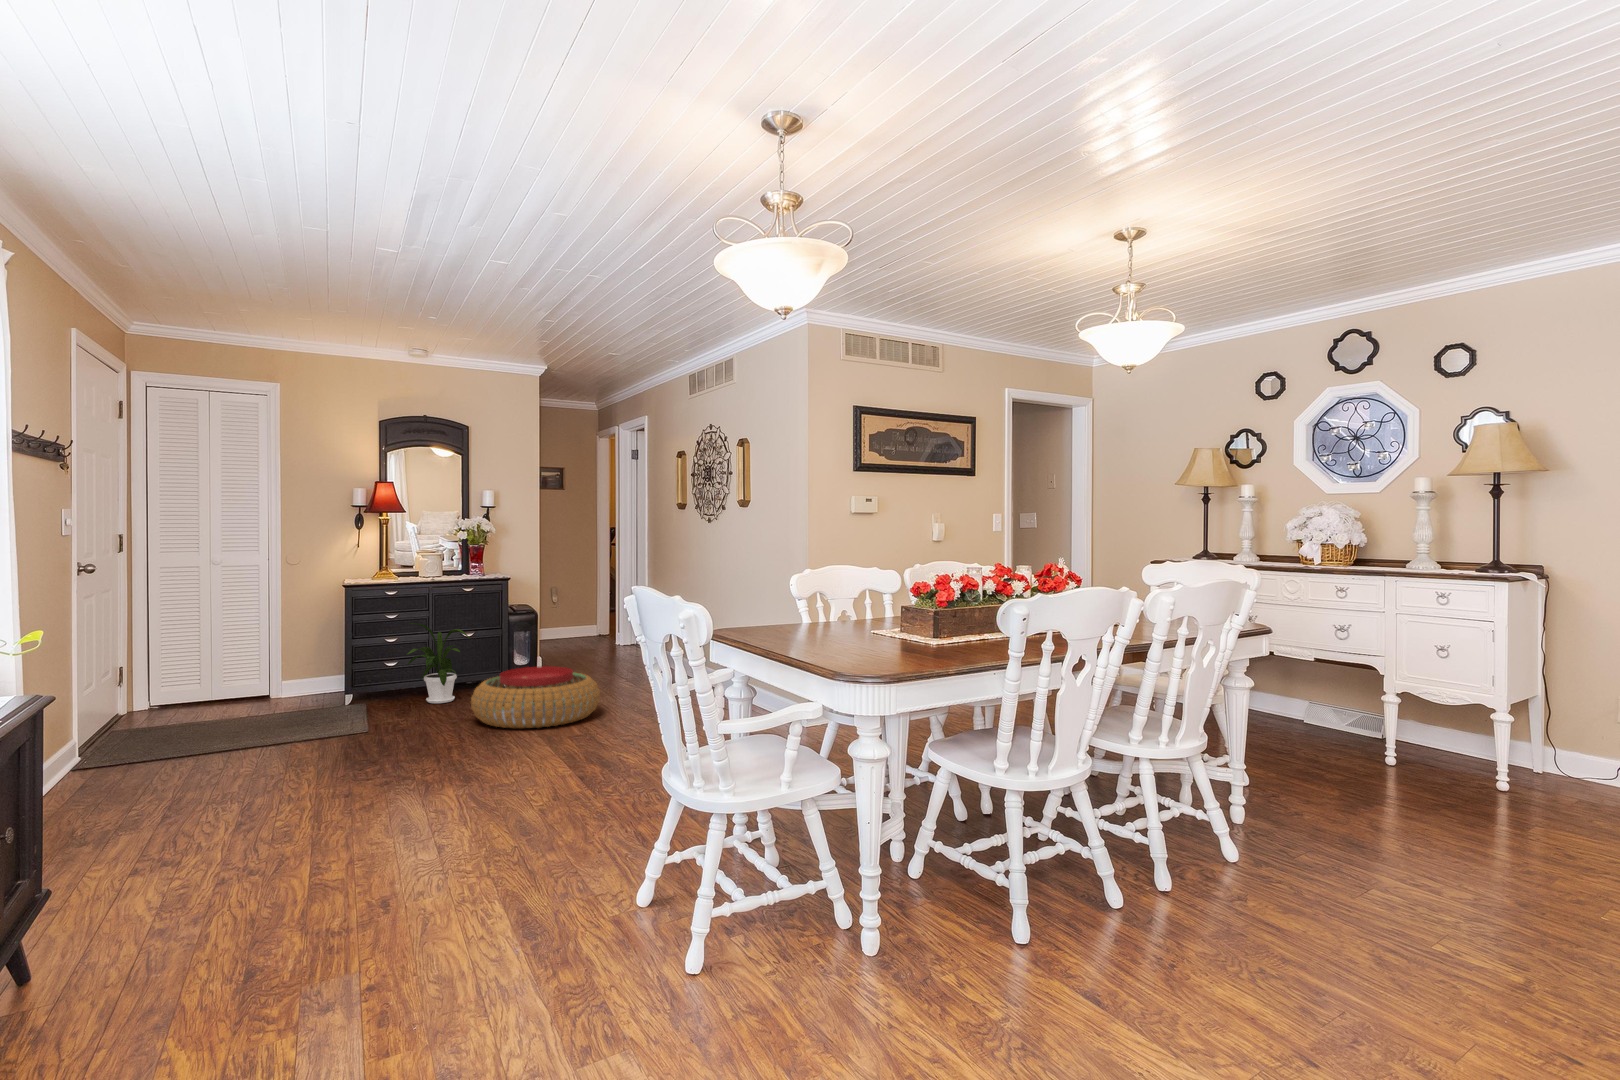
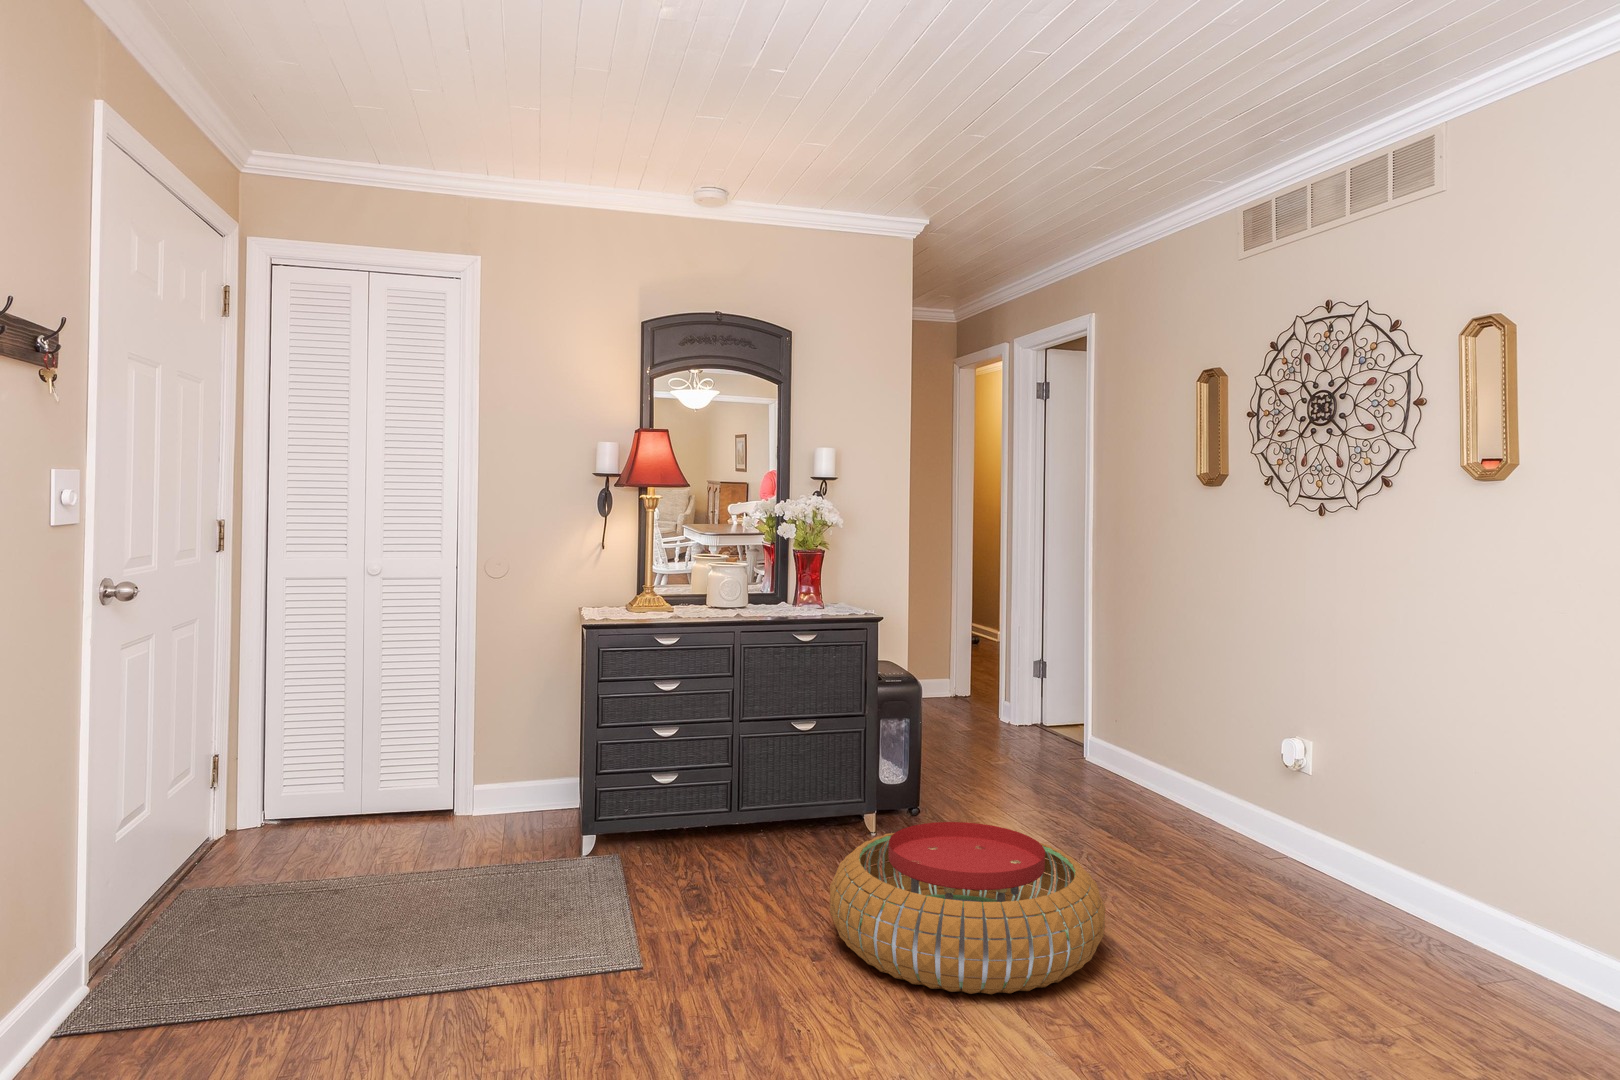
house plant: present [408,623,470,703] -> none [688,705,809,868]

